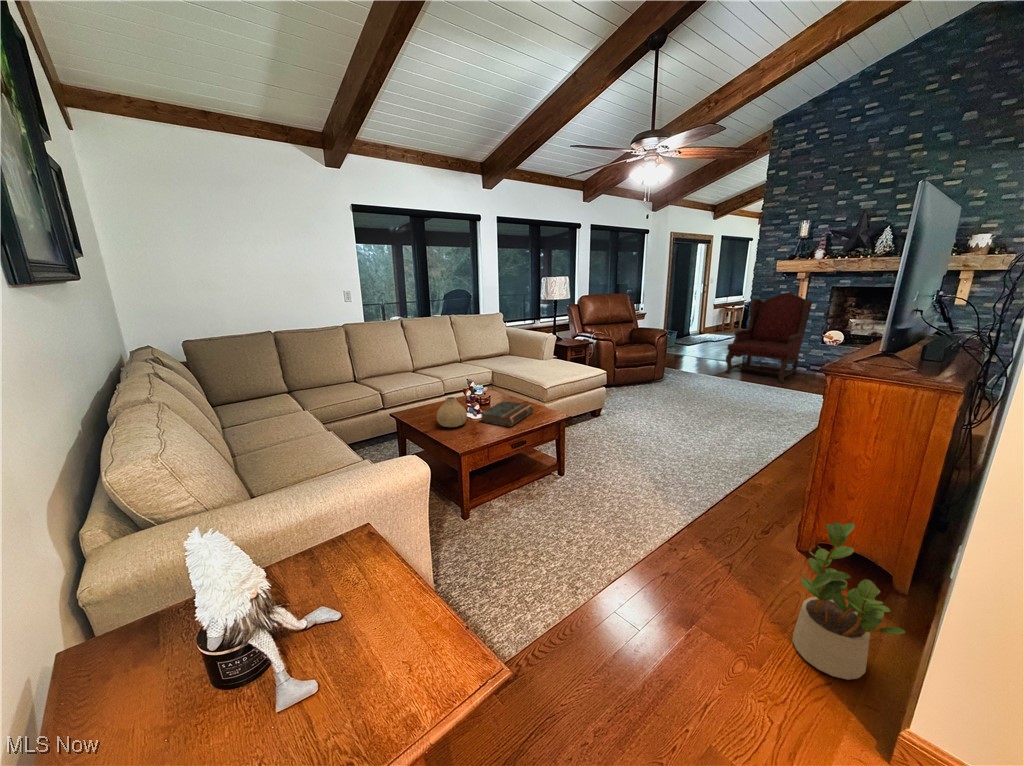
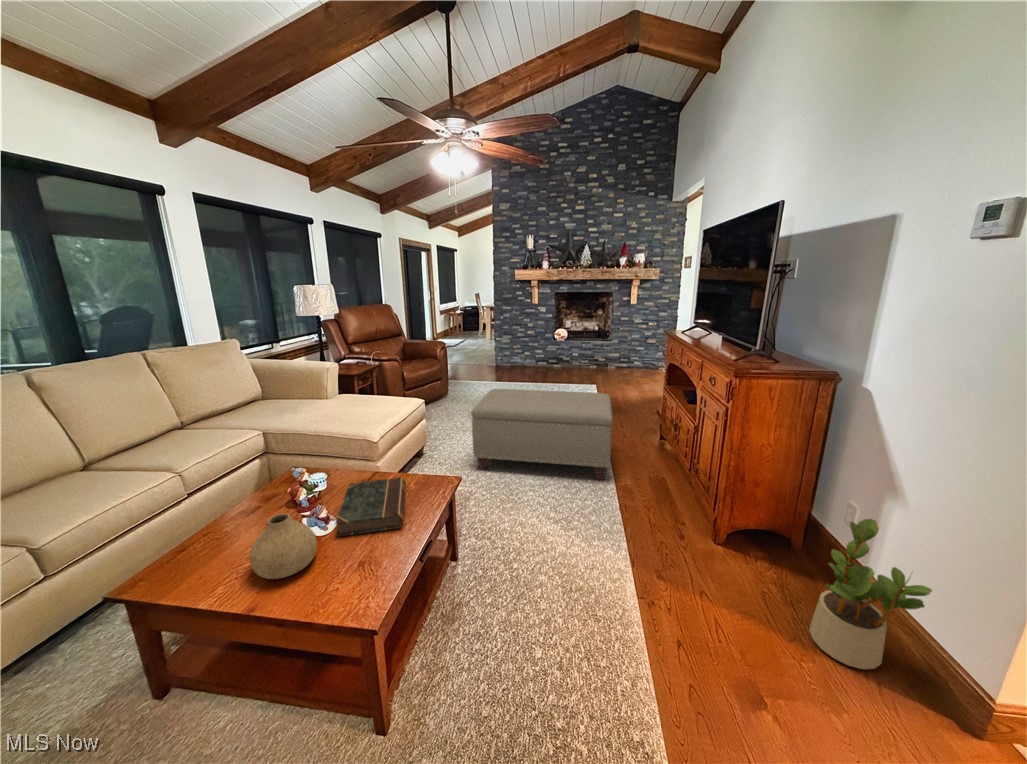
armchair: present [725,292,812,383] -> none [492,298,545,378]
ottoman: none [627,373,782,473] -> present [471,389,613,480]

